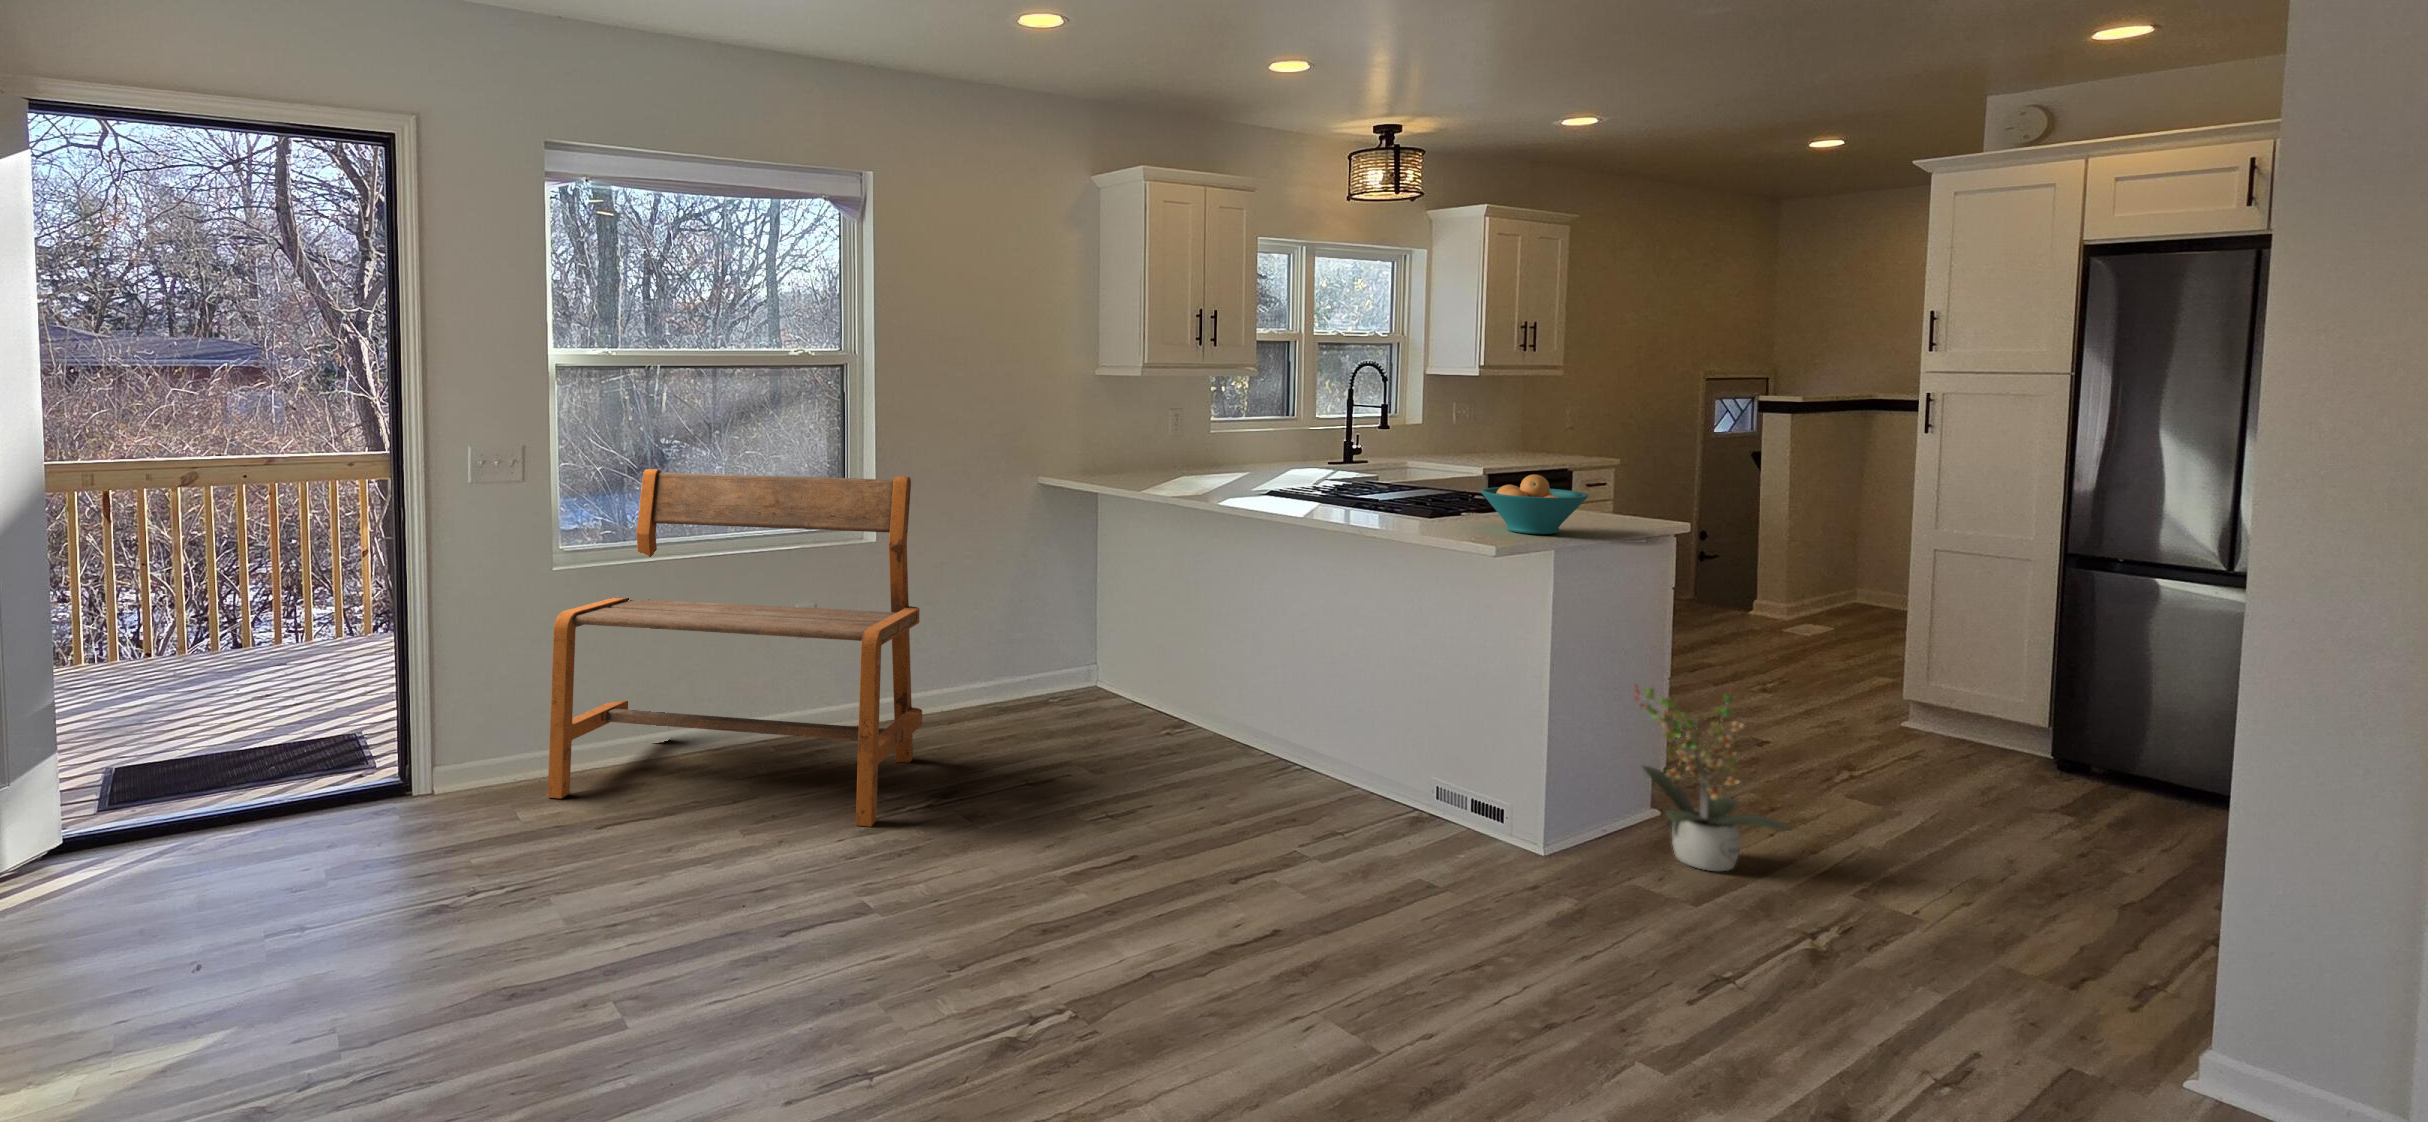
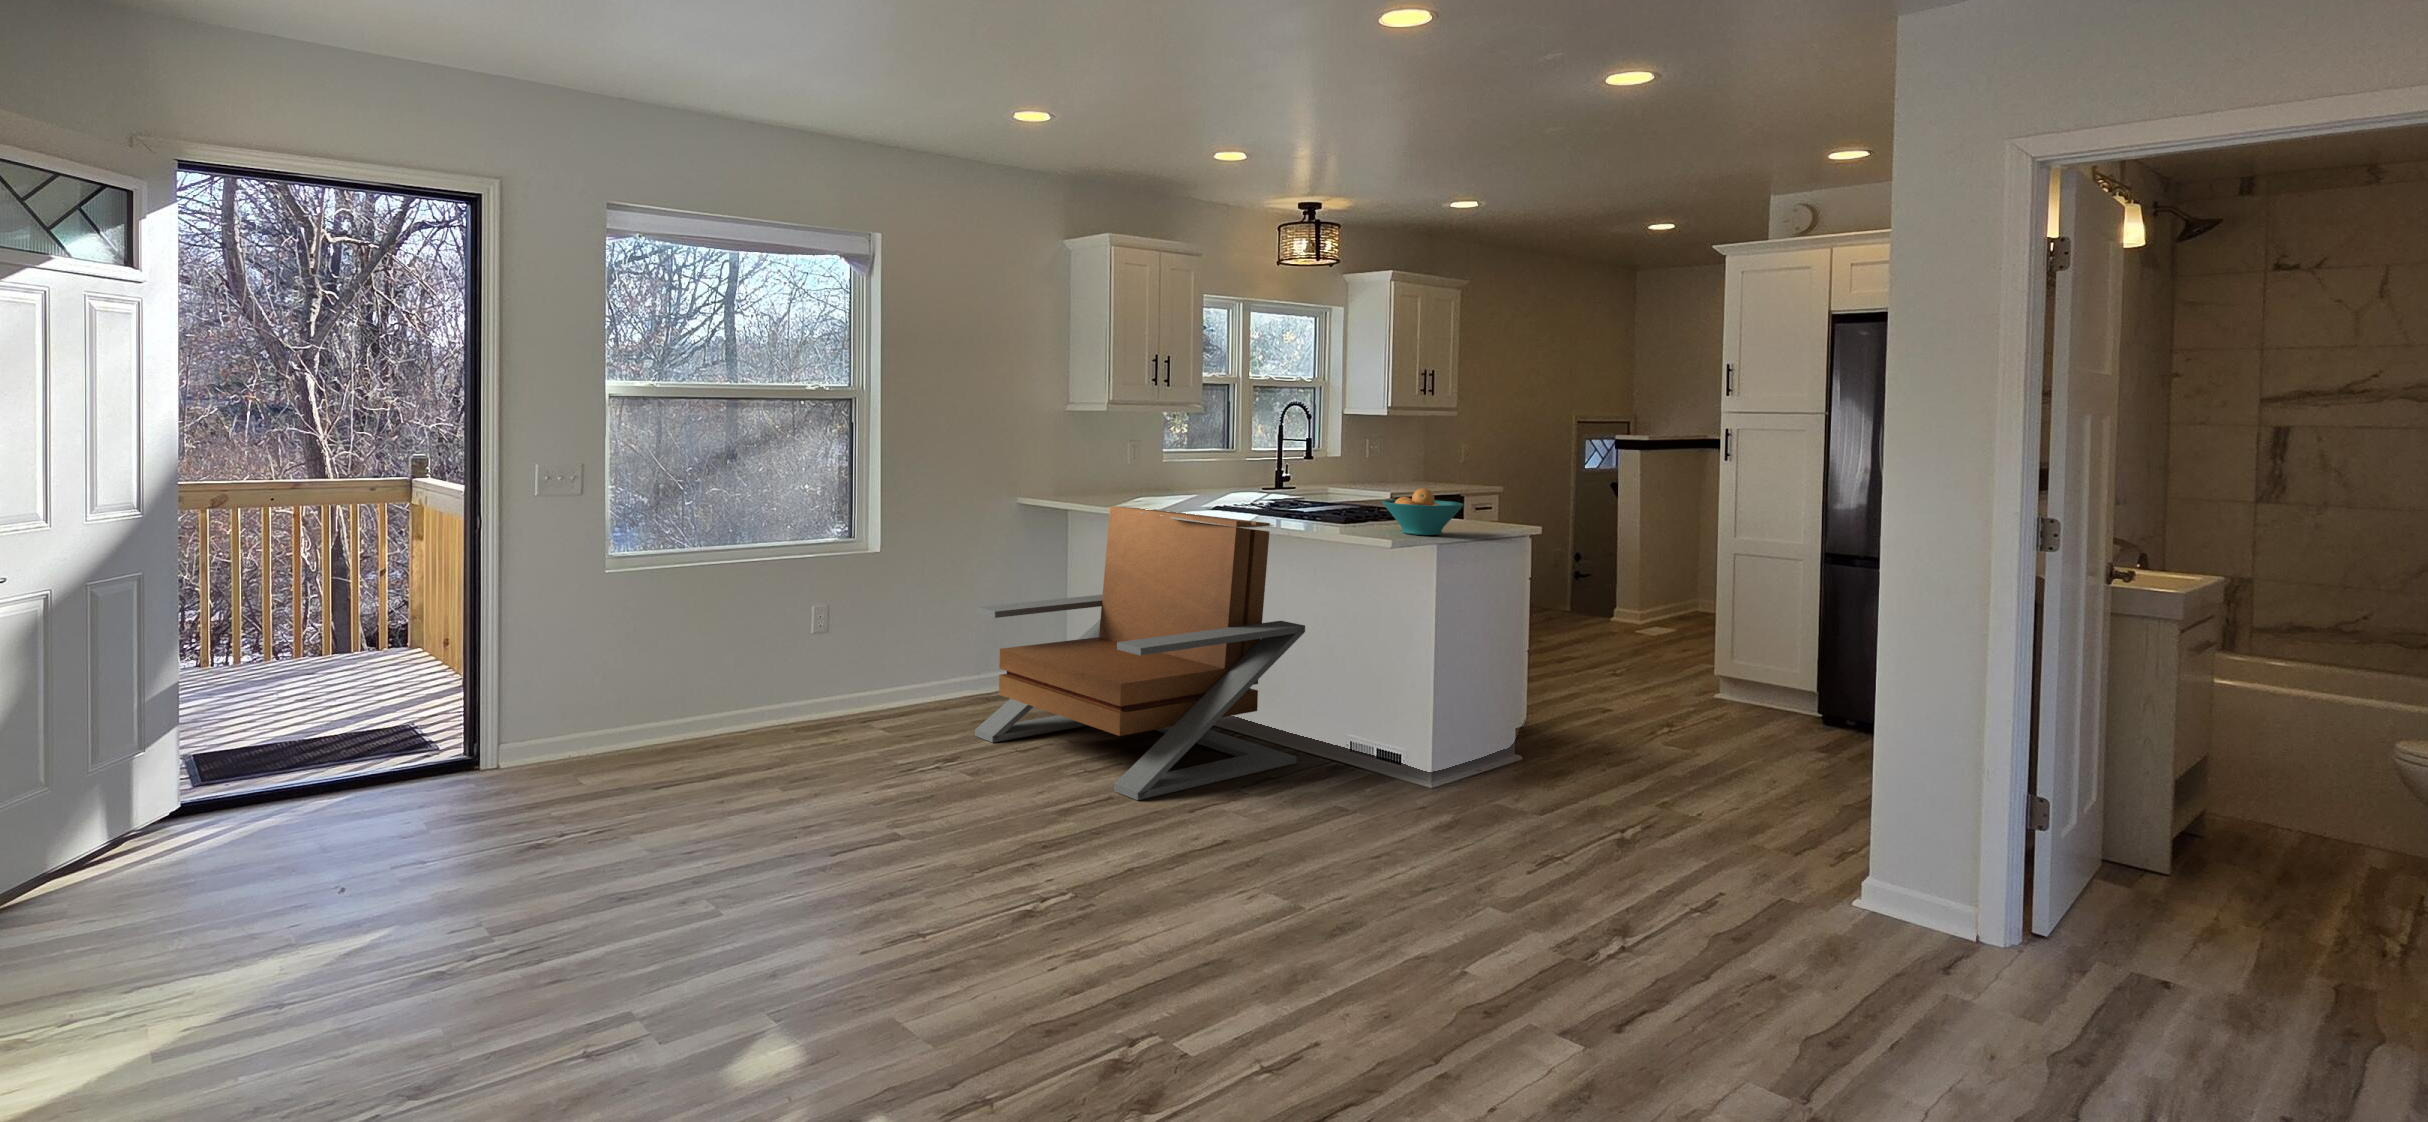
bench: present [548,469,922,827] -> none [602,487,925,783]
lounge chair: none [982,491,1381,863] -> present [975,506,1305,800]
potted plant: present [1634,685,1790,871] -> none [1498,652,1613,794]

